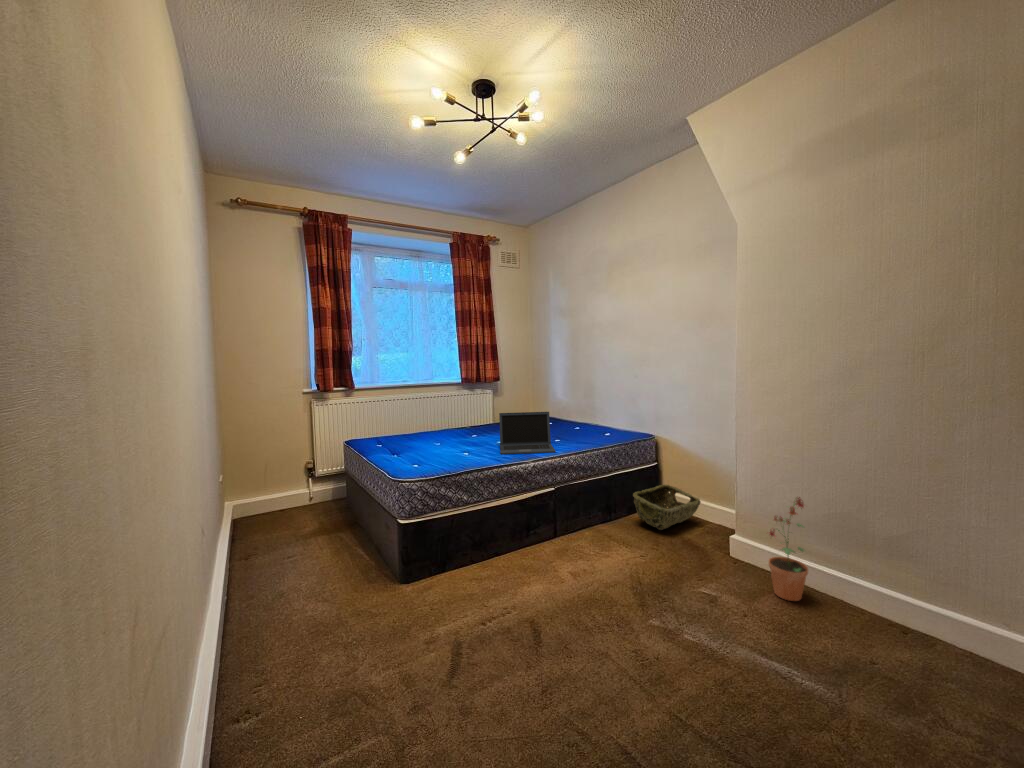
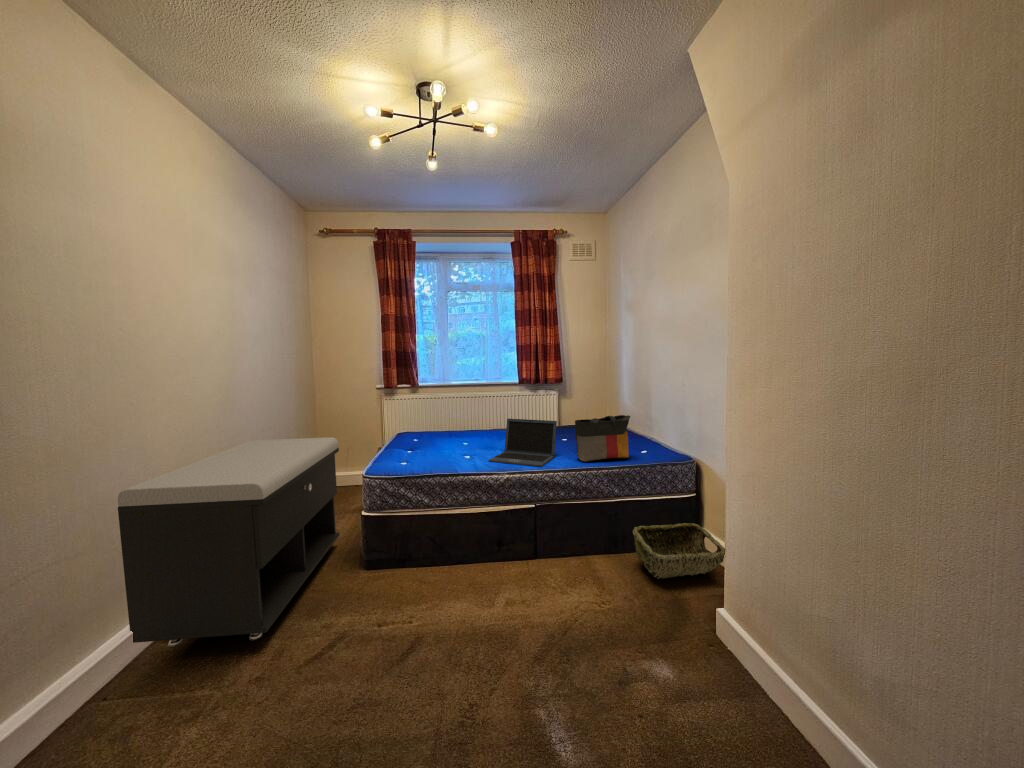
tote bag: none [568,403,610,445] -> present [575,415,630,462]
storage bench: none [196,445,391,733] -> present [118,437,339,647]
potted plant: present [769,497,808,601] -> none [709,581,779,731]

